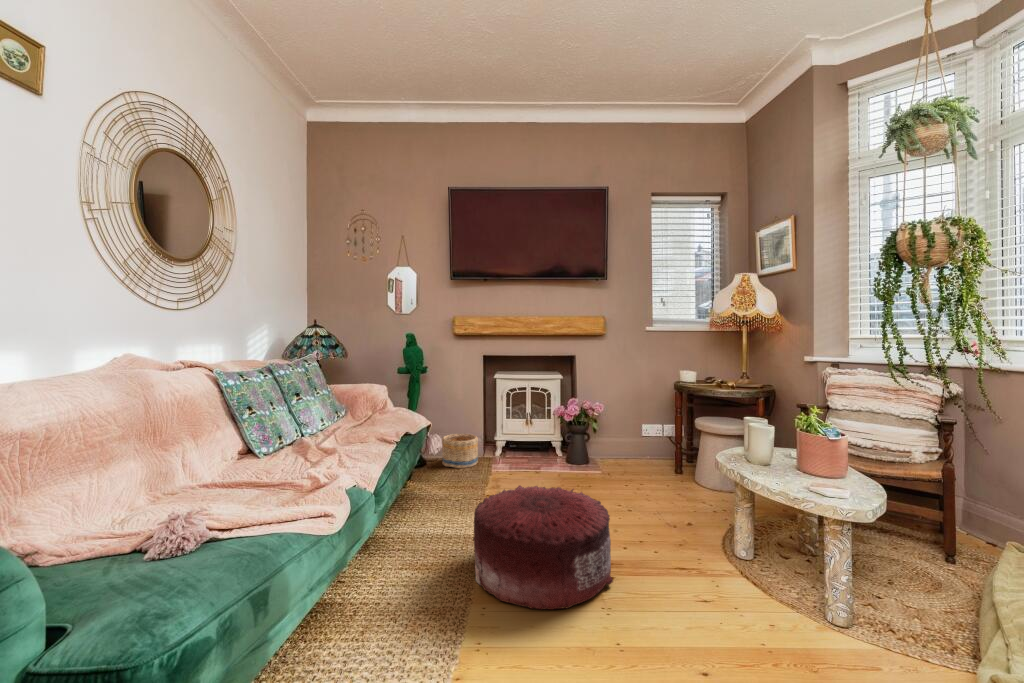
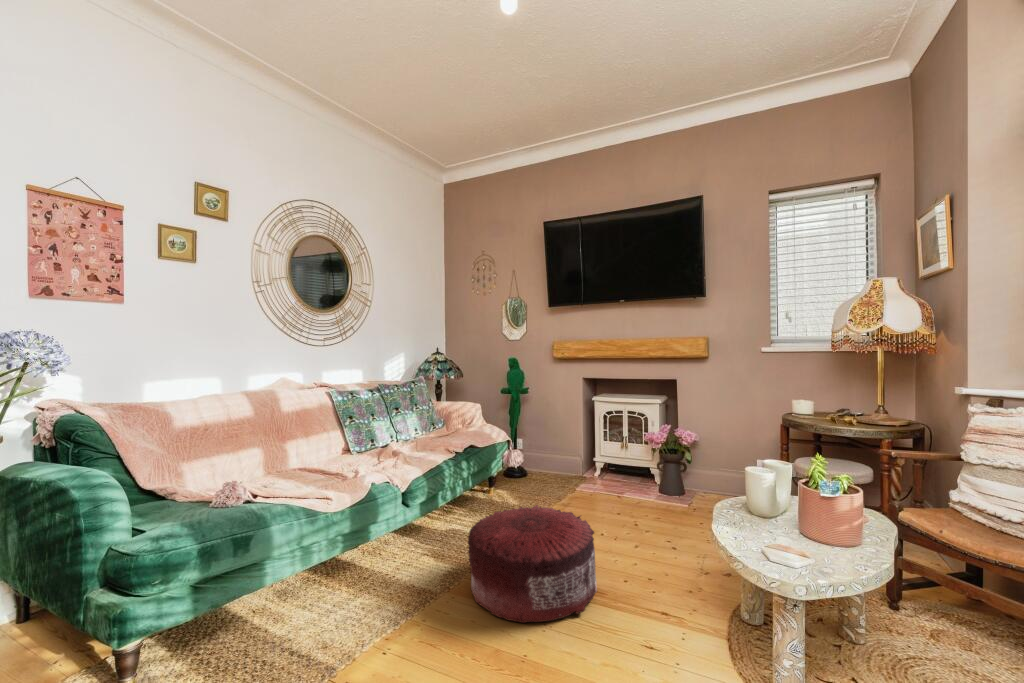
basket: present [442,434,478,468] -> none [540,451,574,483]

